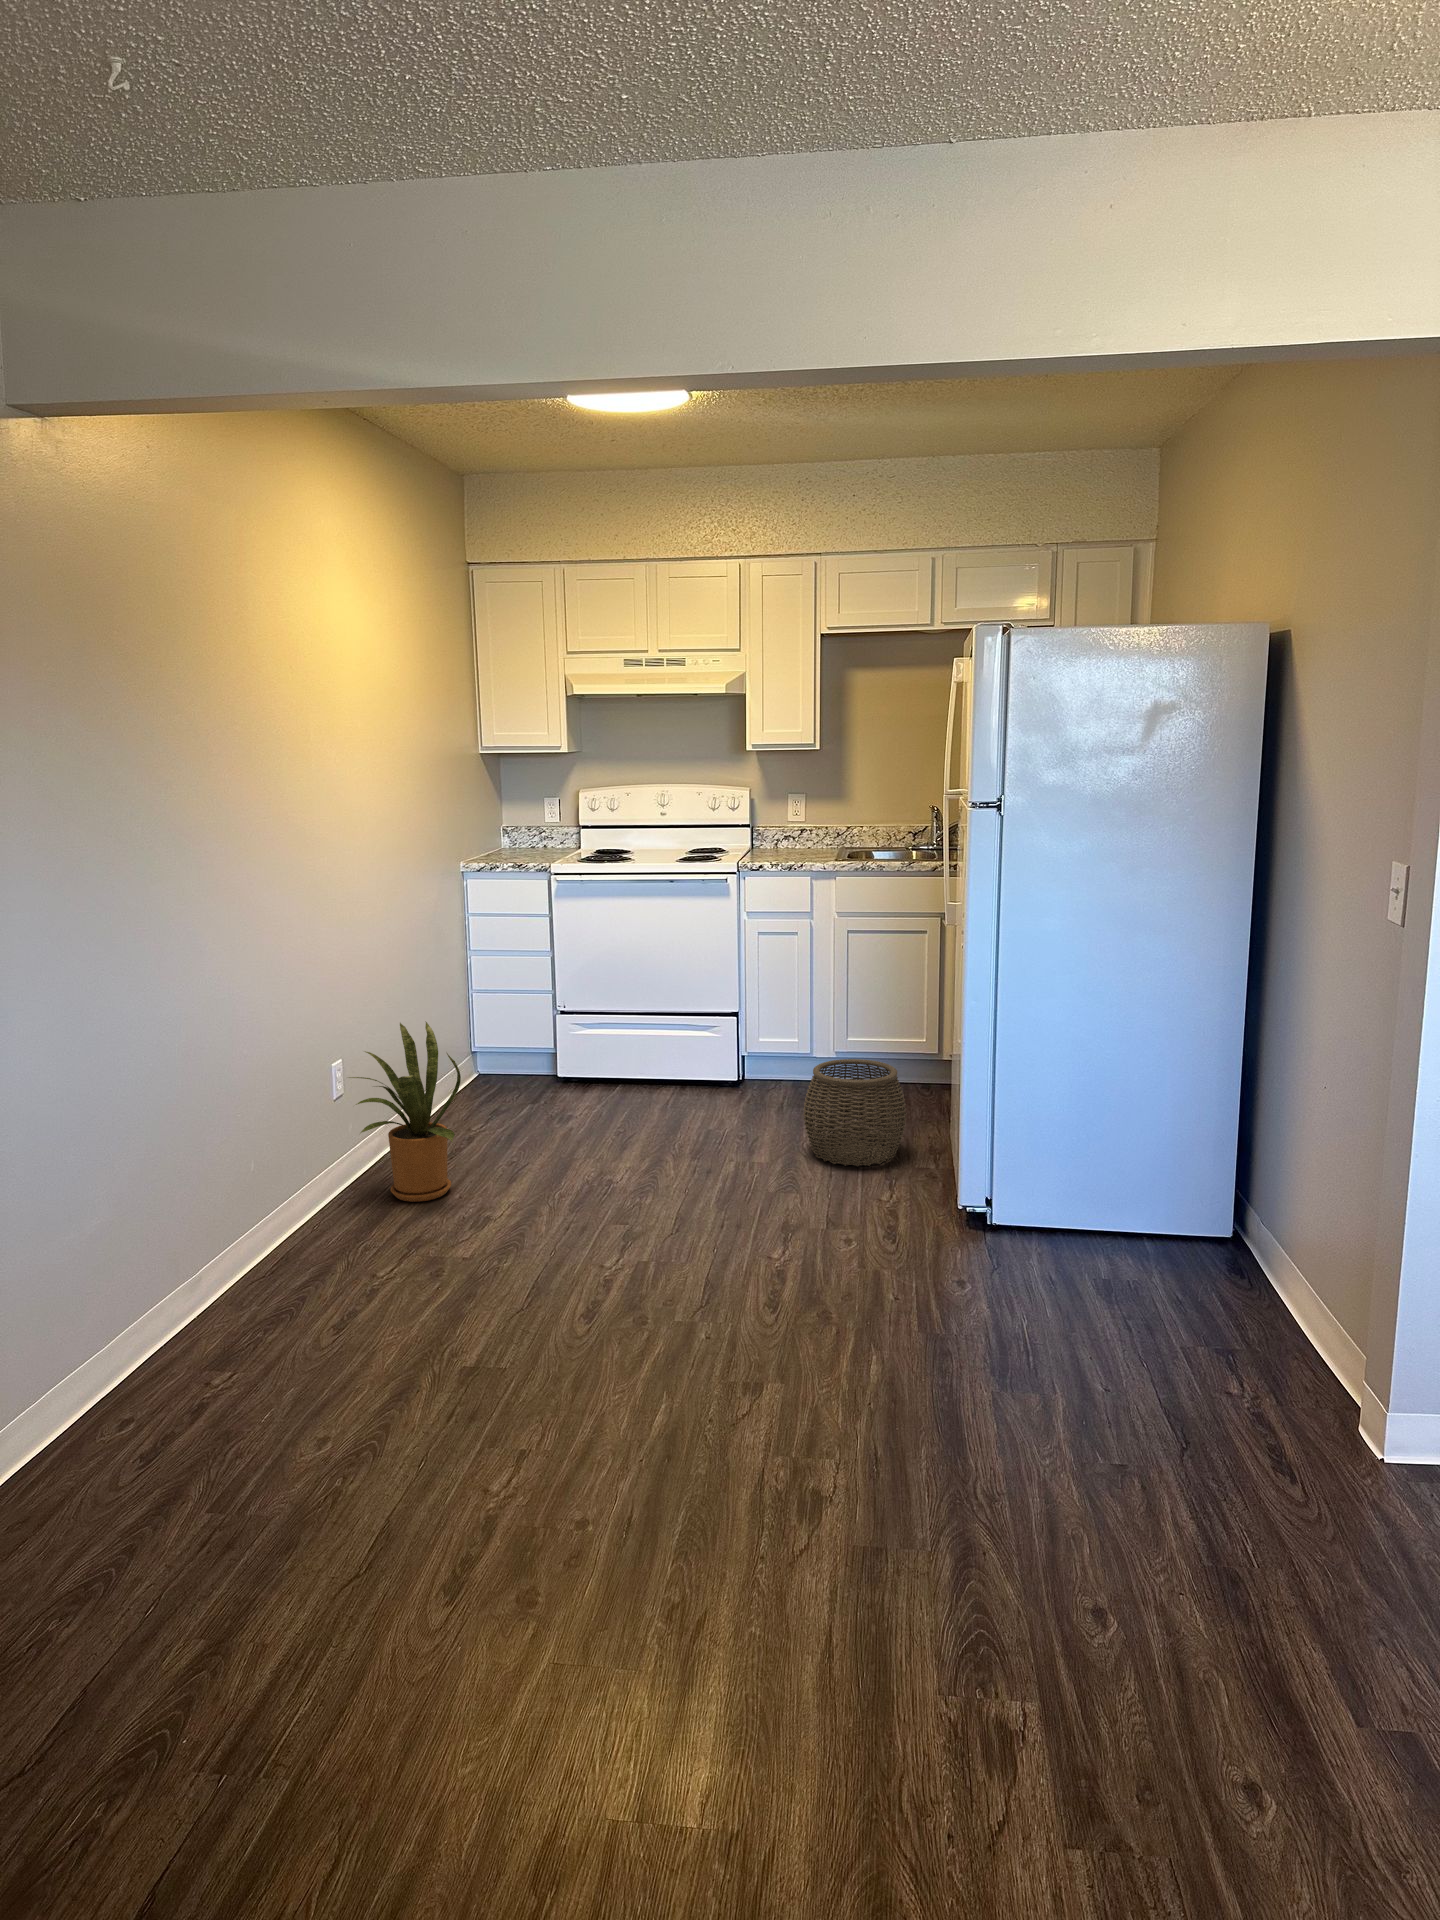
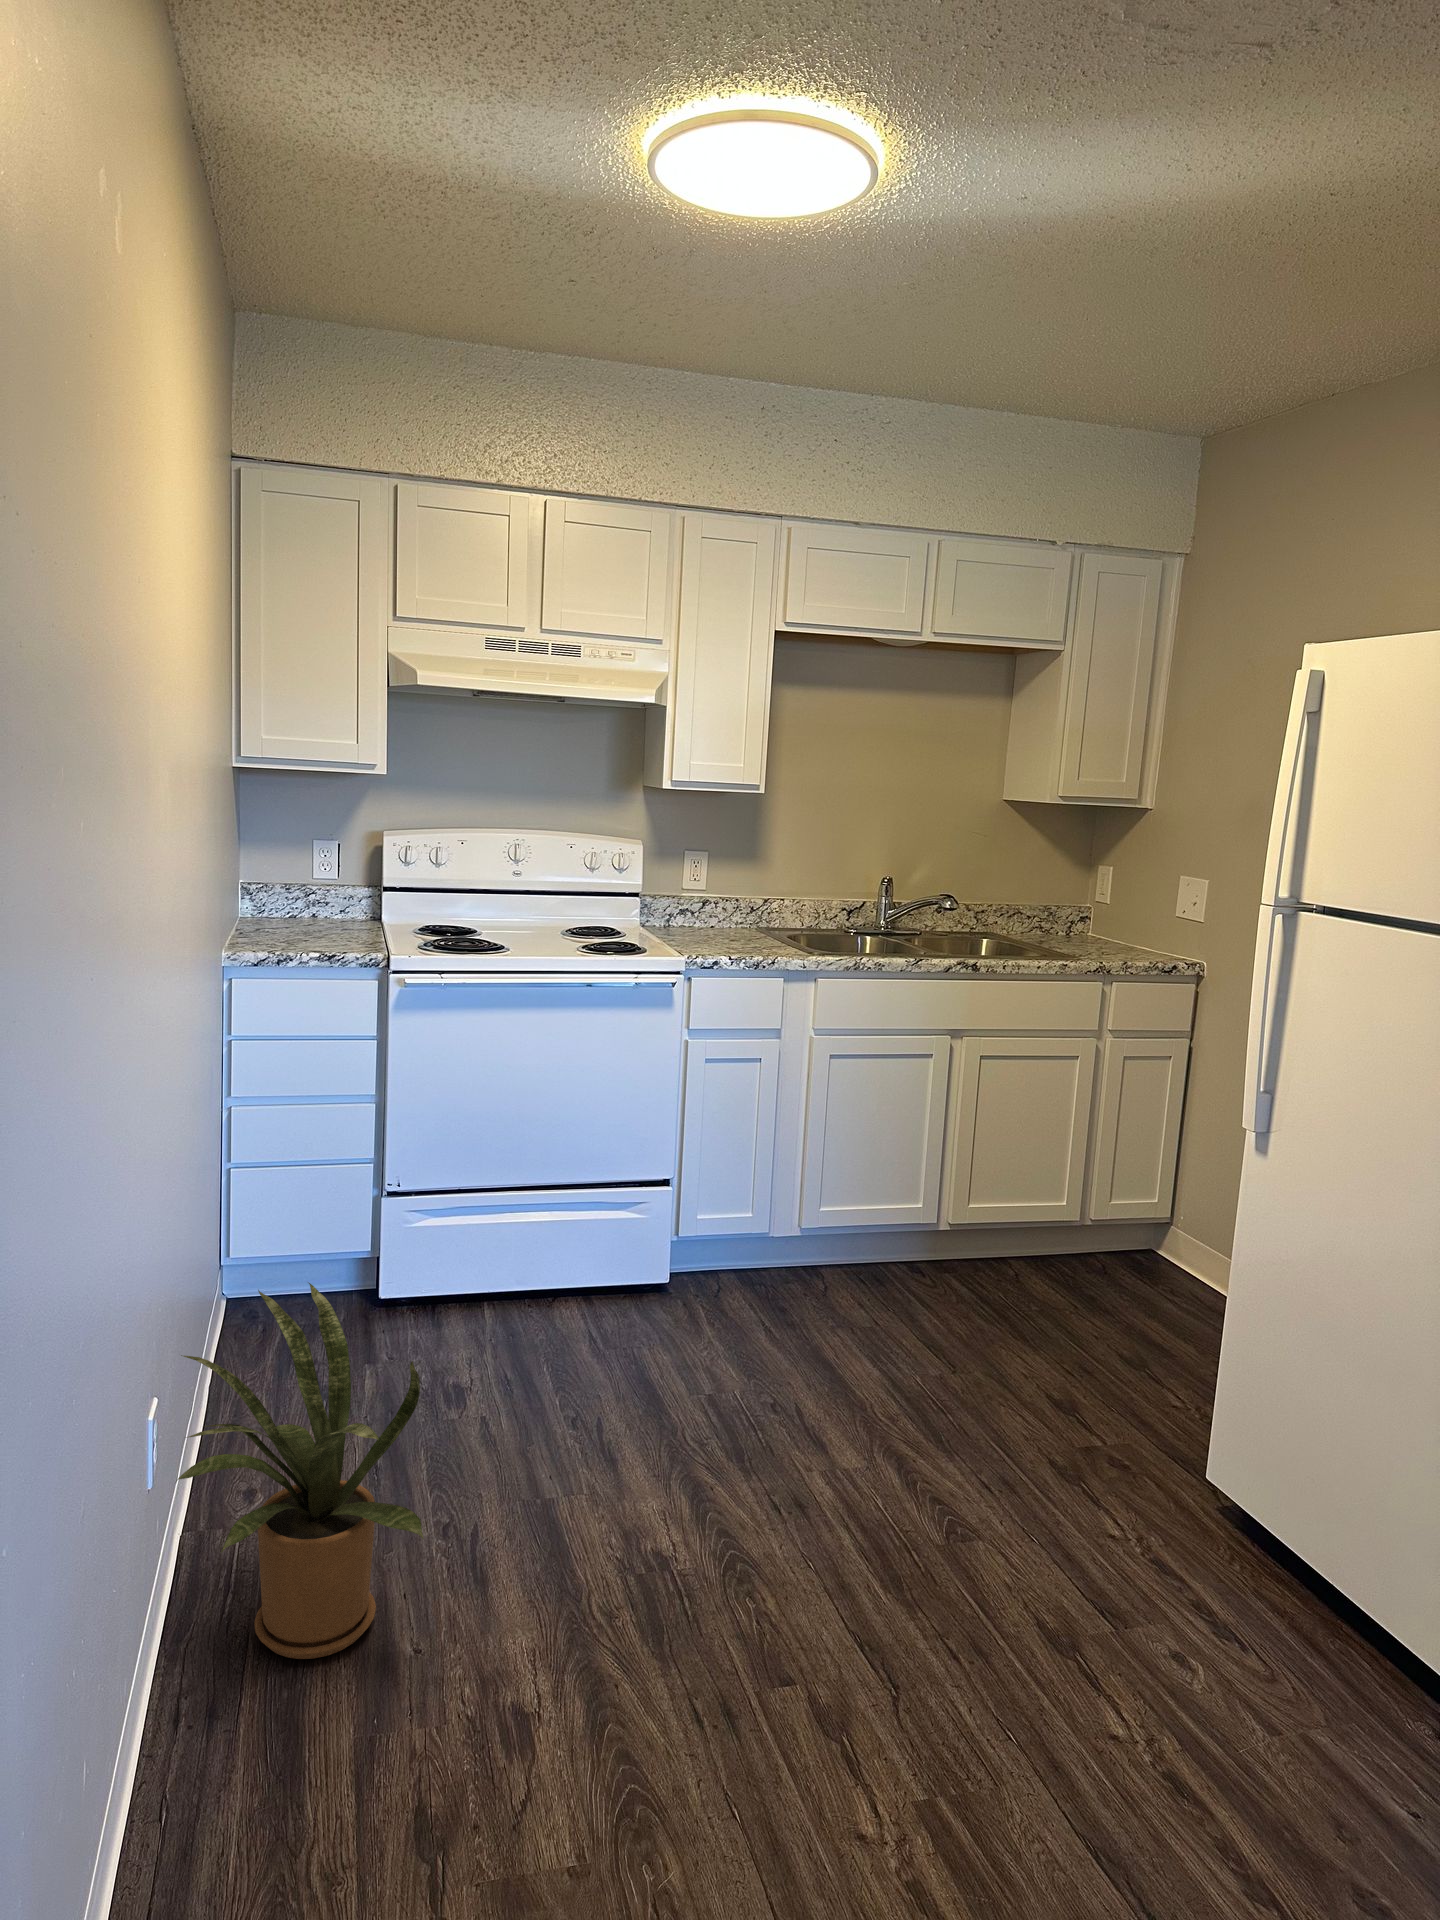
woven basket: present [803,1059,907,1167] -> none [871,1261,1030,1437]

